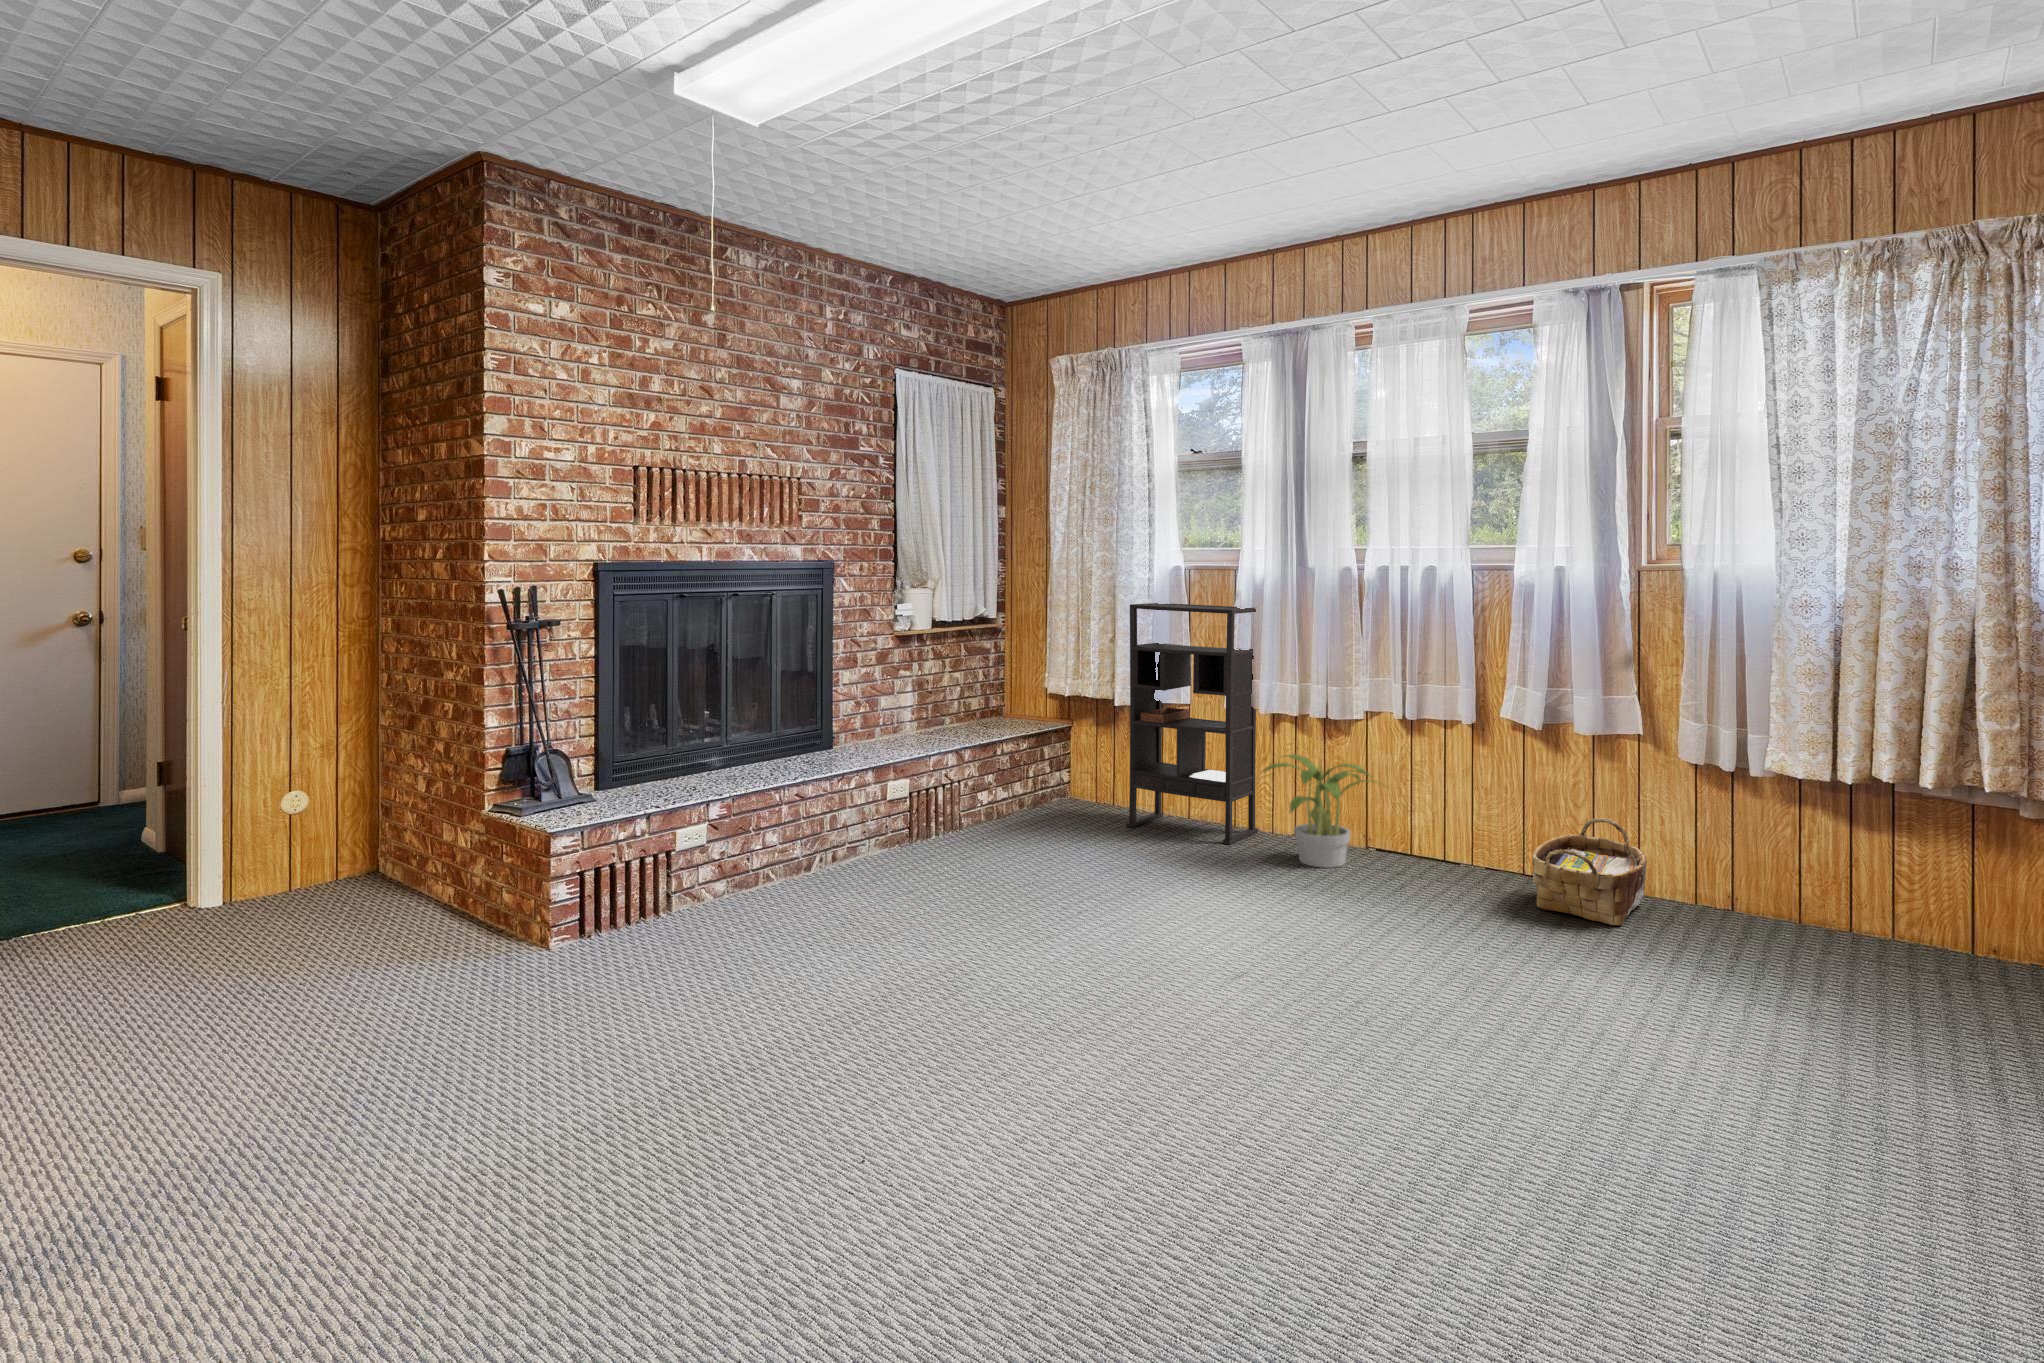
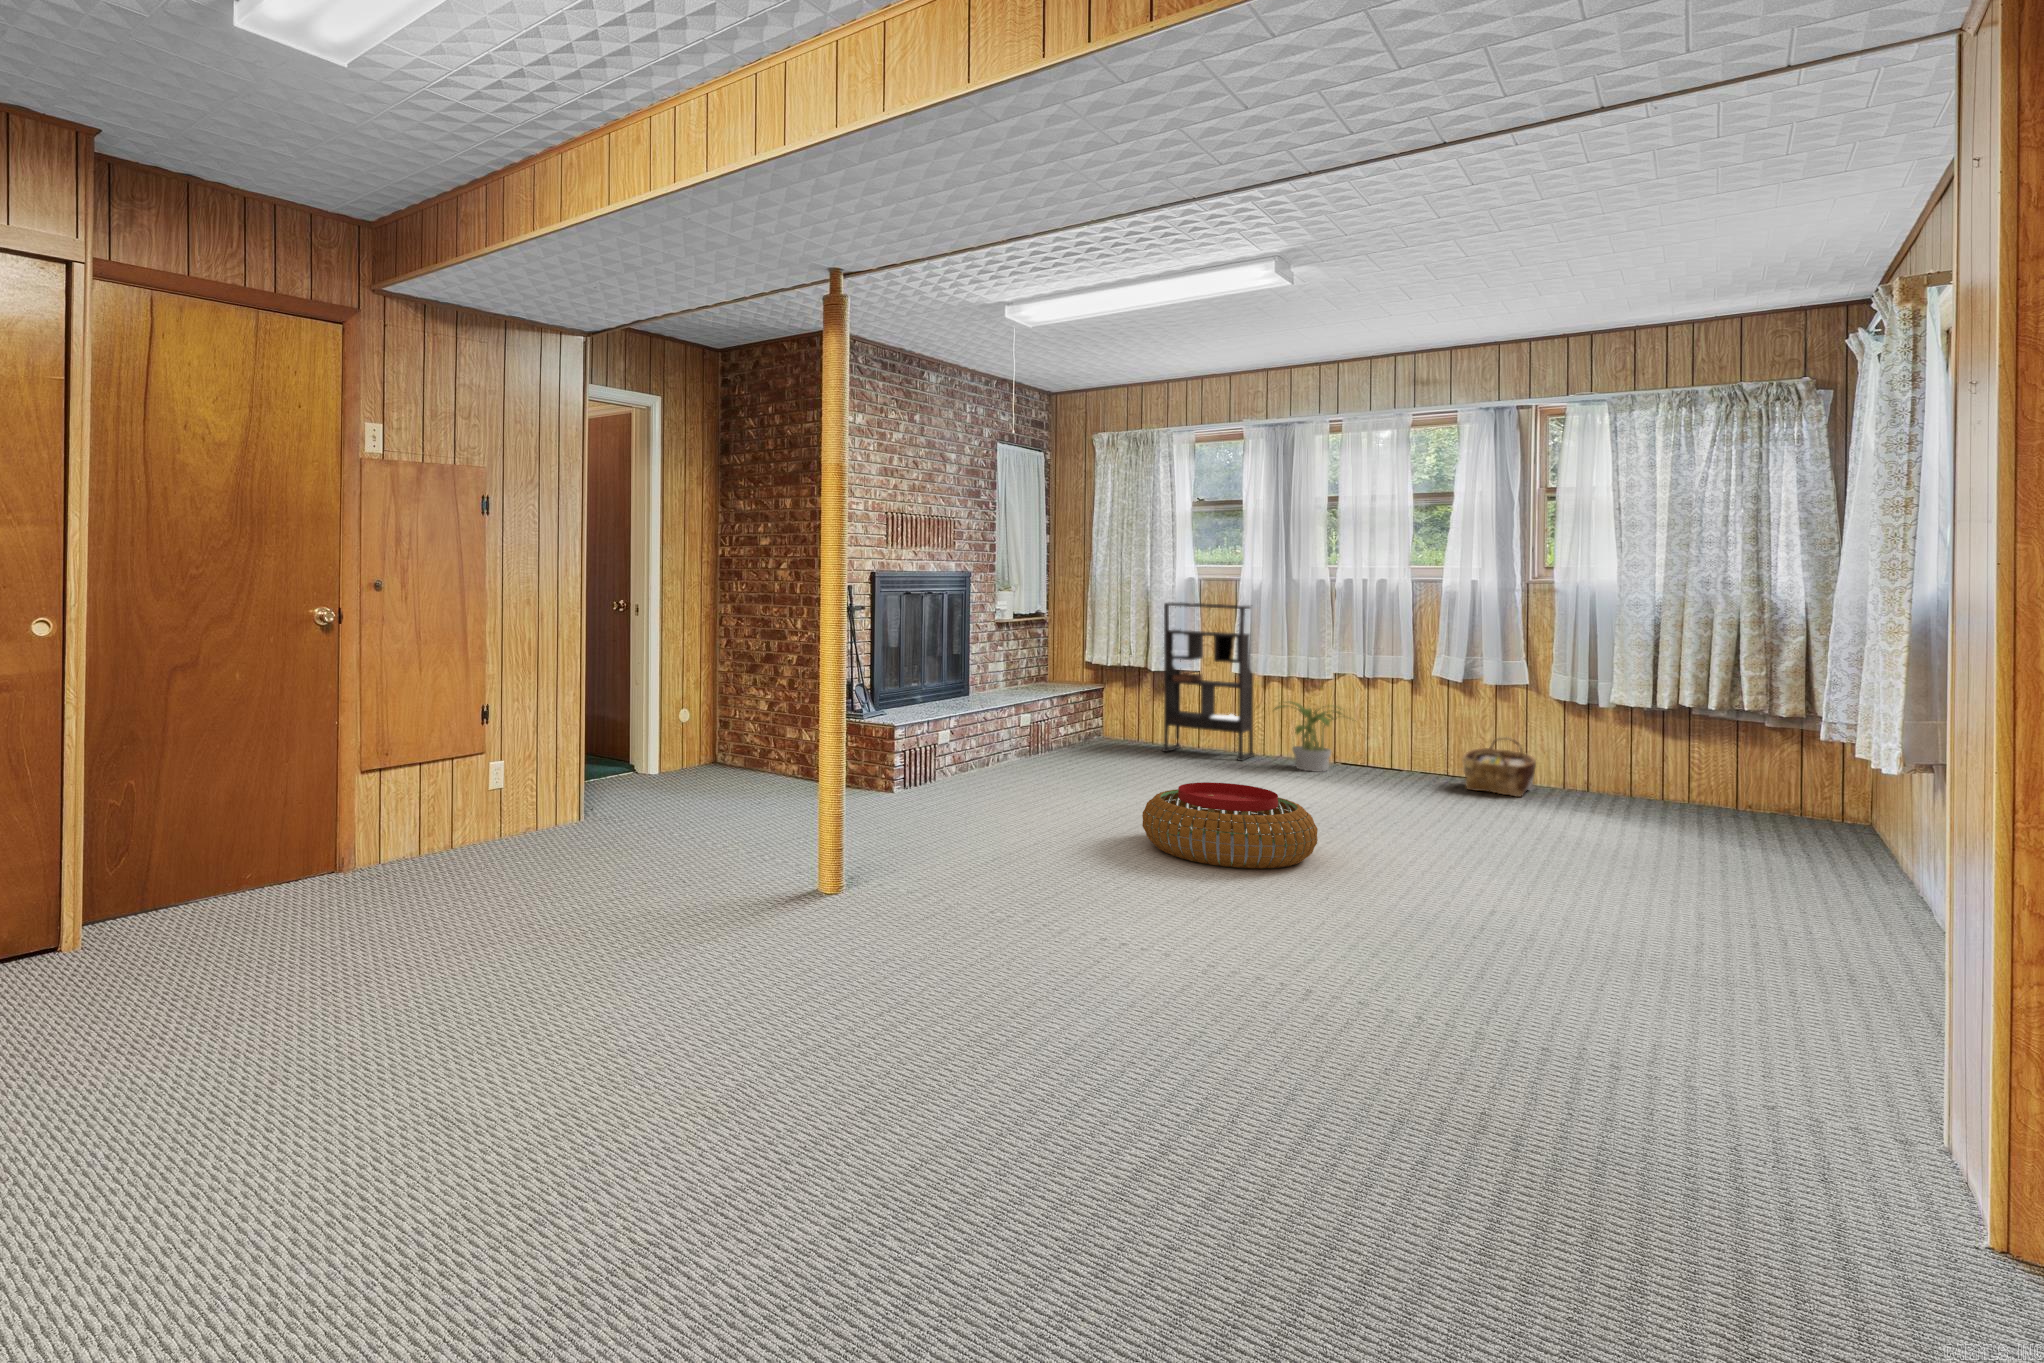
pouf: none [792,978,1135,1224] -> present [1142,782,1318,868]

